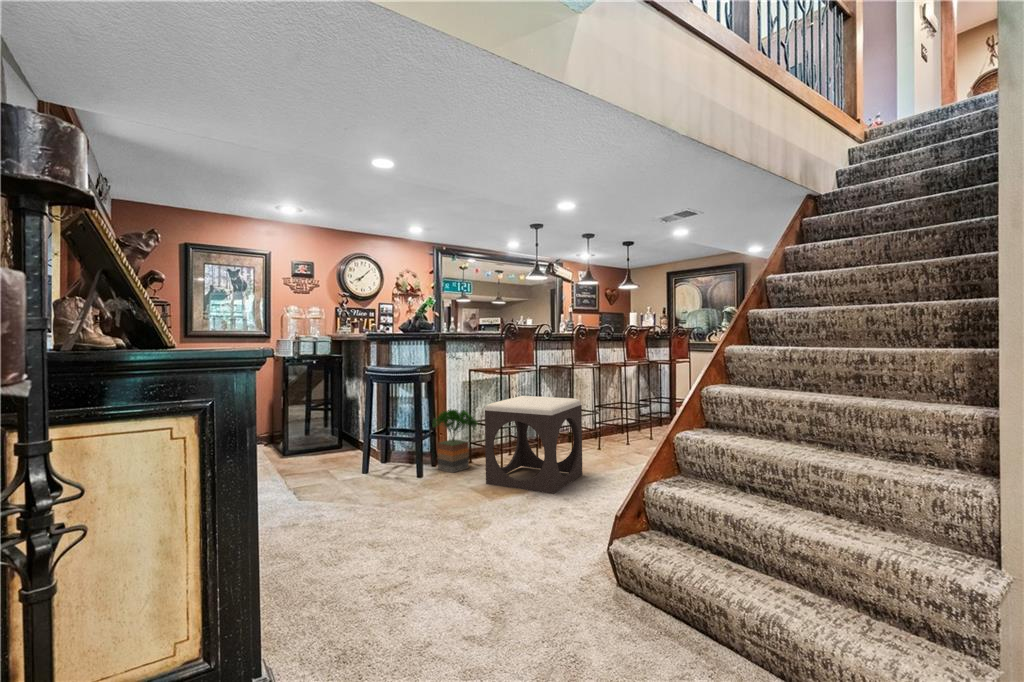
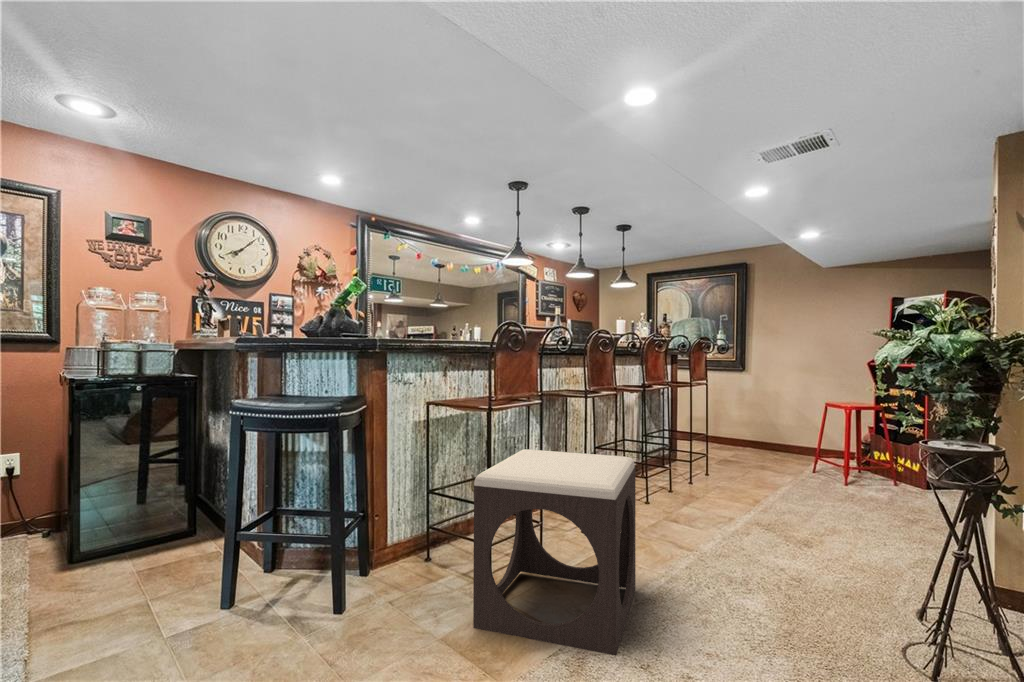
potted tree: present [433,410,477,473] -> none [360,472,448,596]

